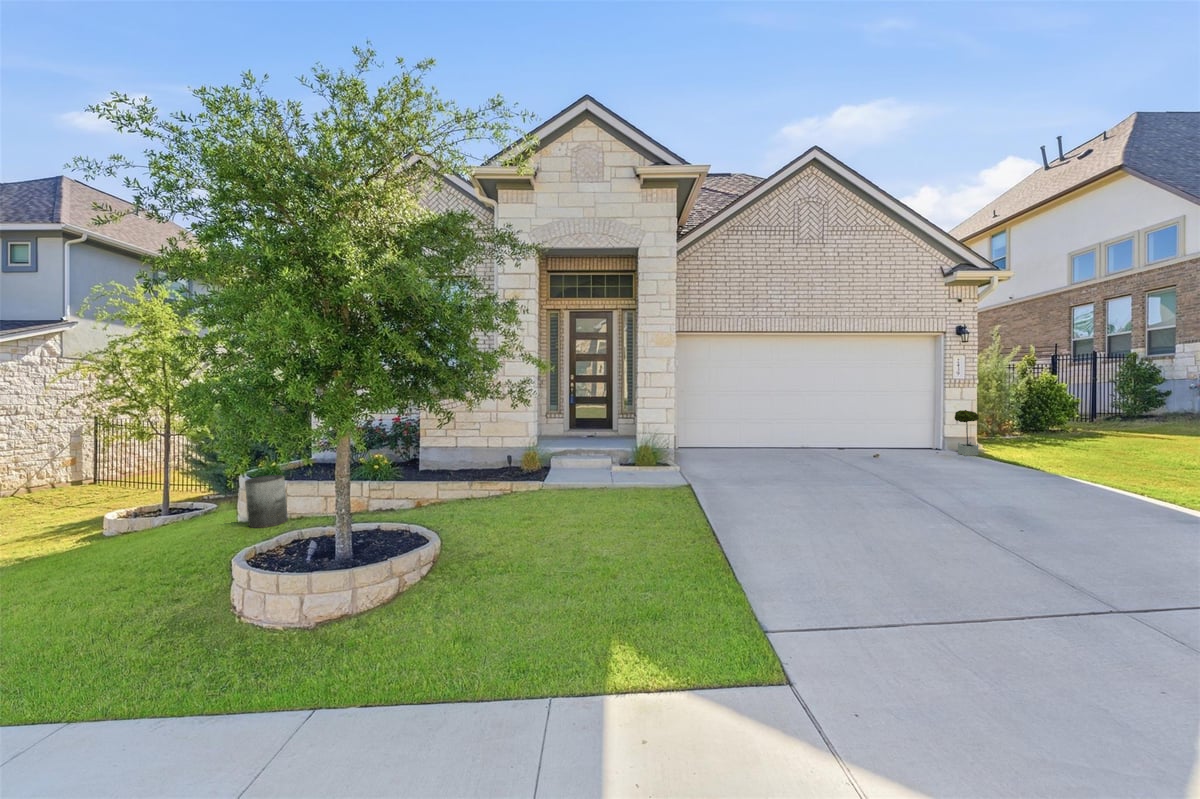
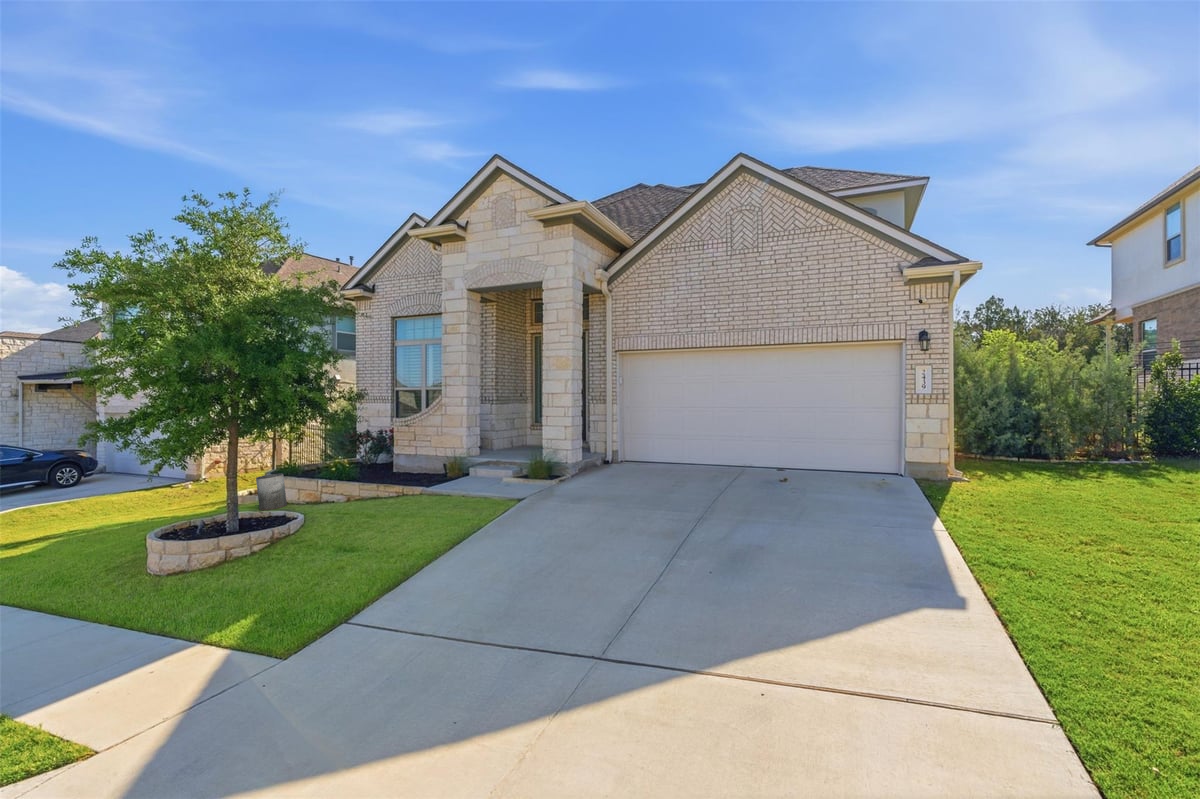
potted tree: present [955,410,979,456] -> none [911,428,939,481]

